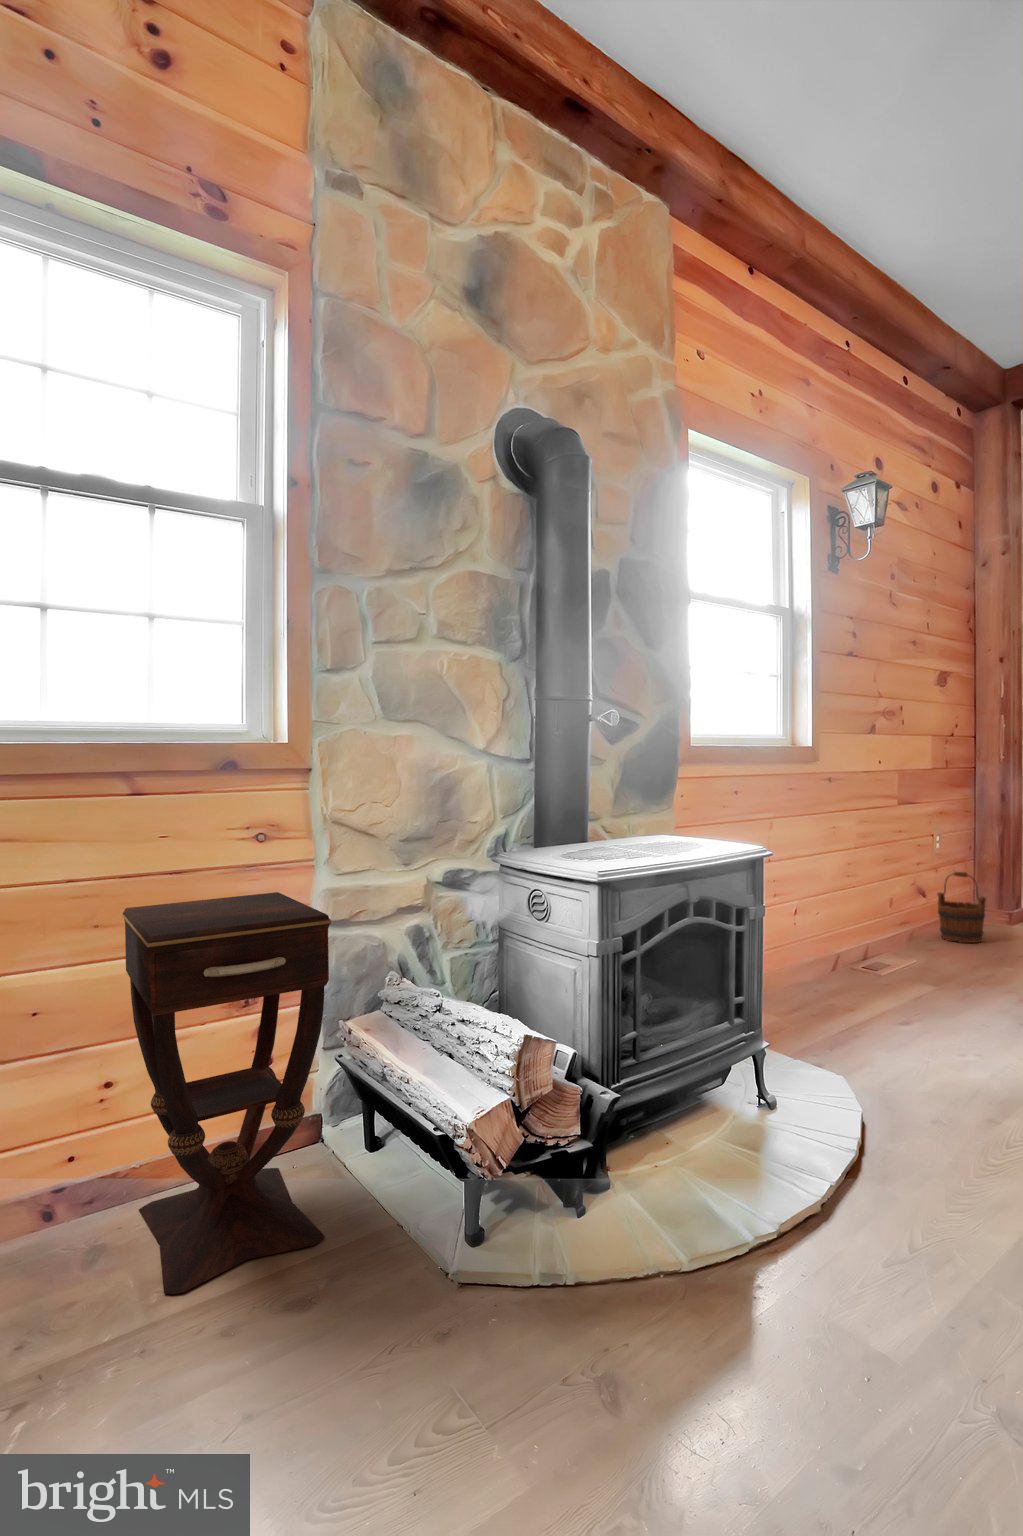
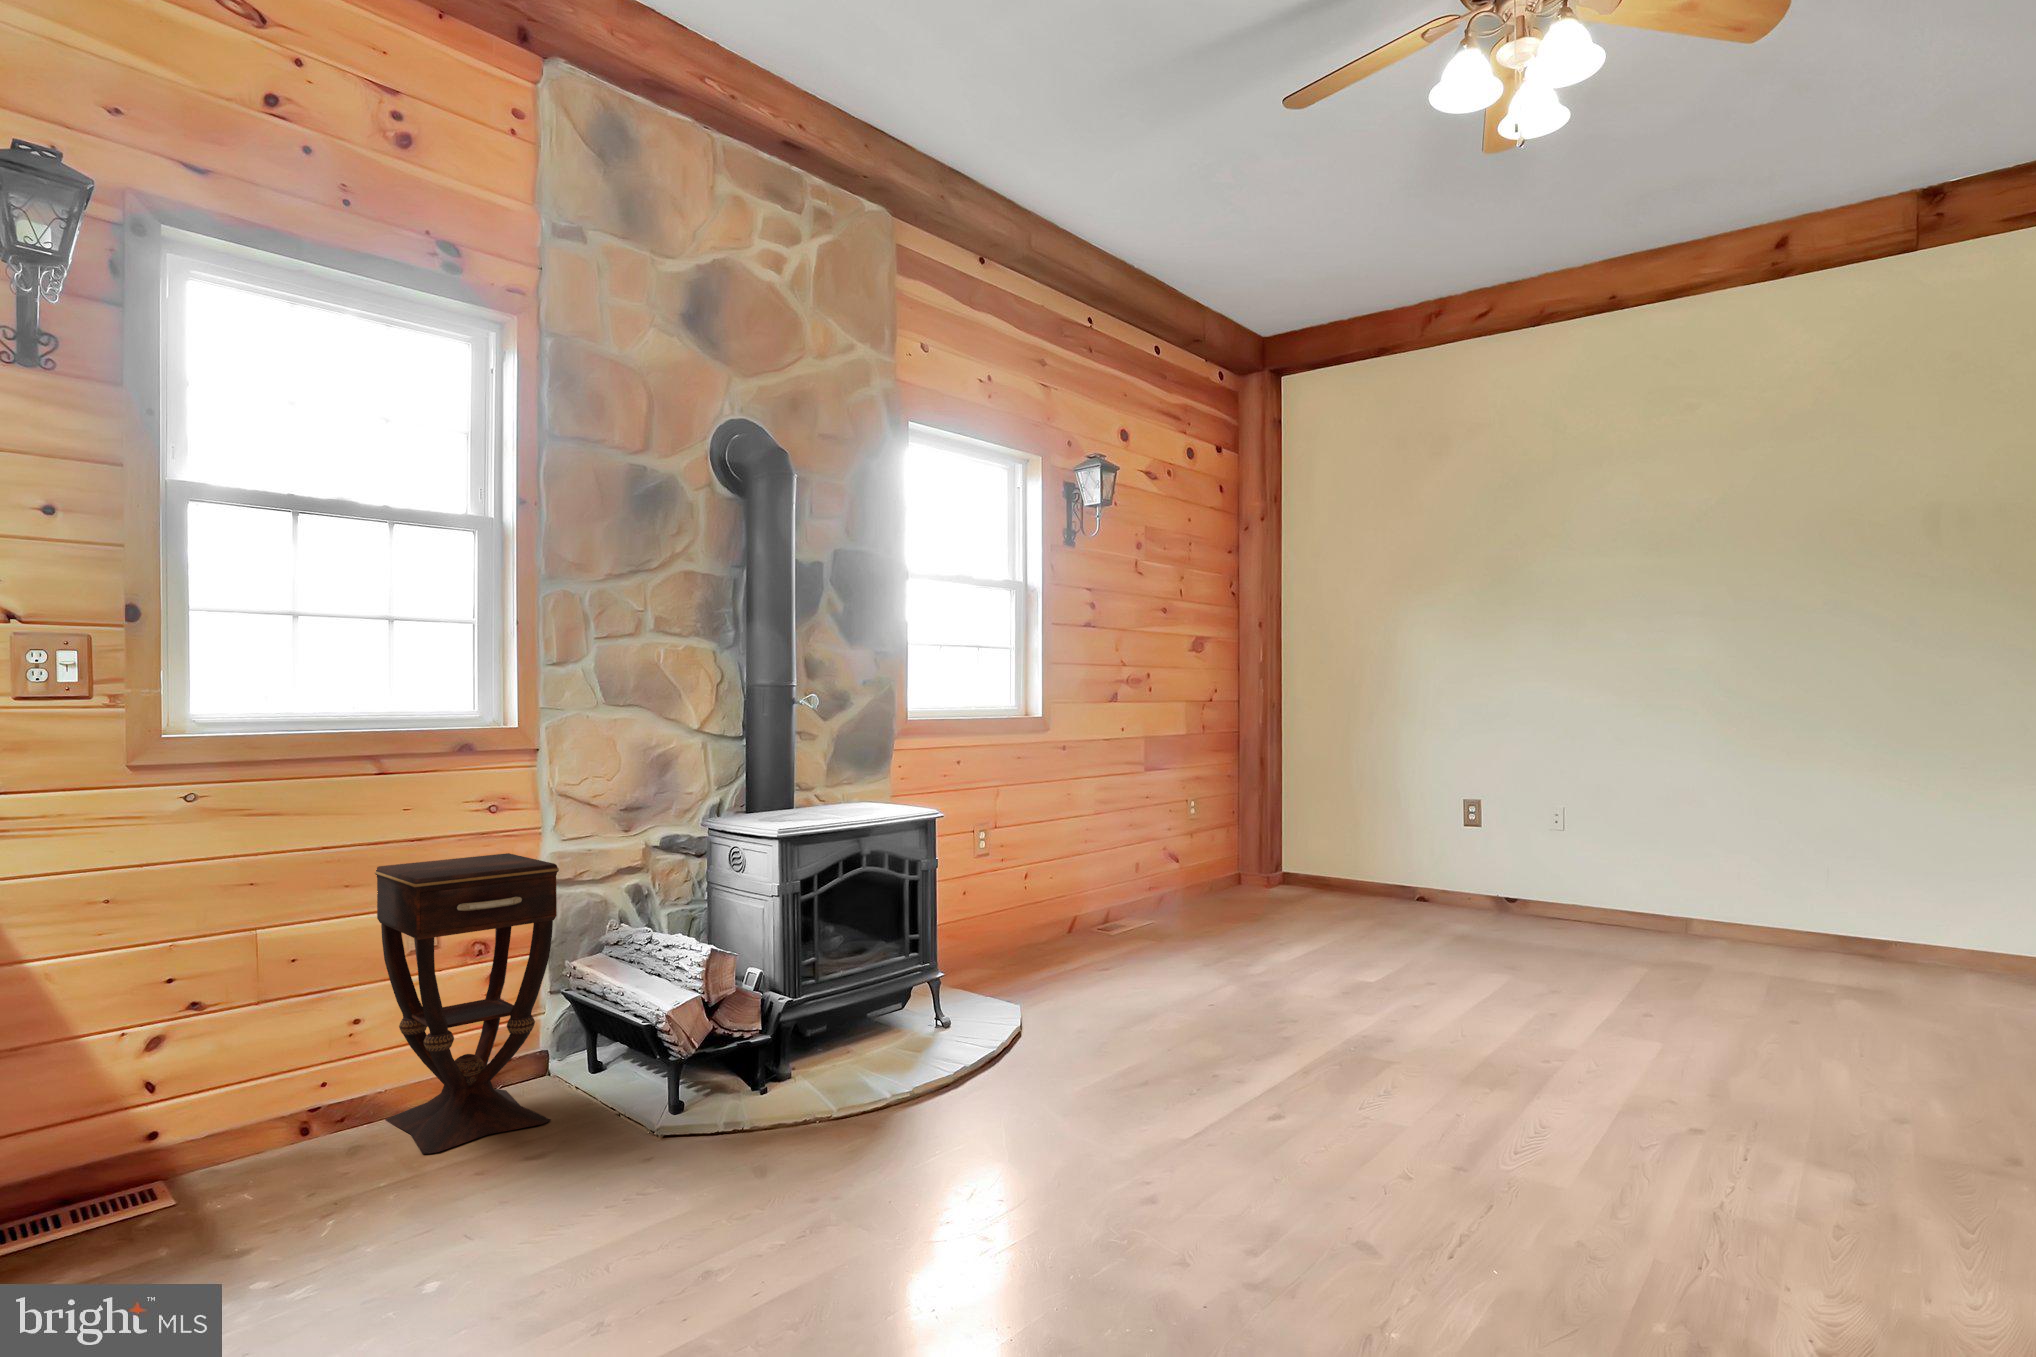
wooden bucket: present [938,872,986,943] -> none [1194,836,1235,907]

